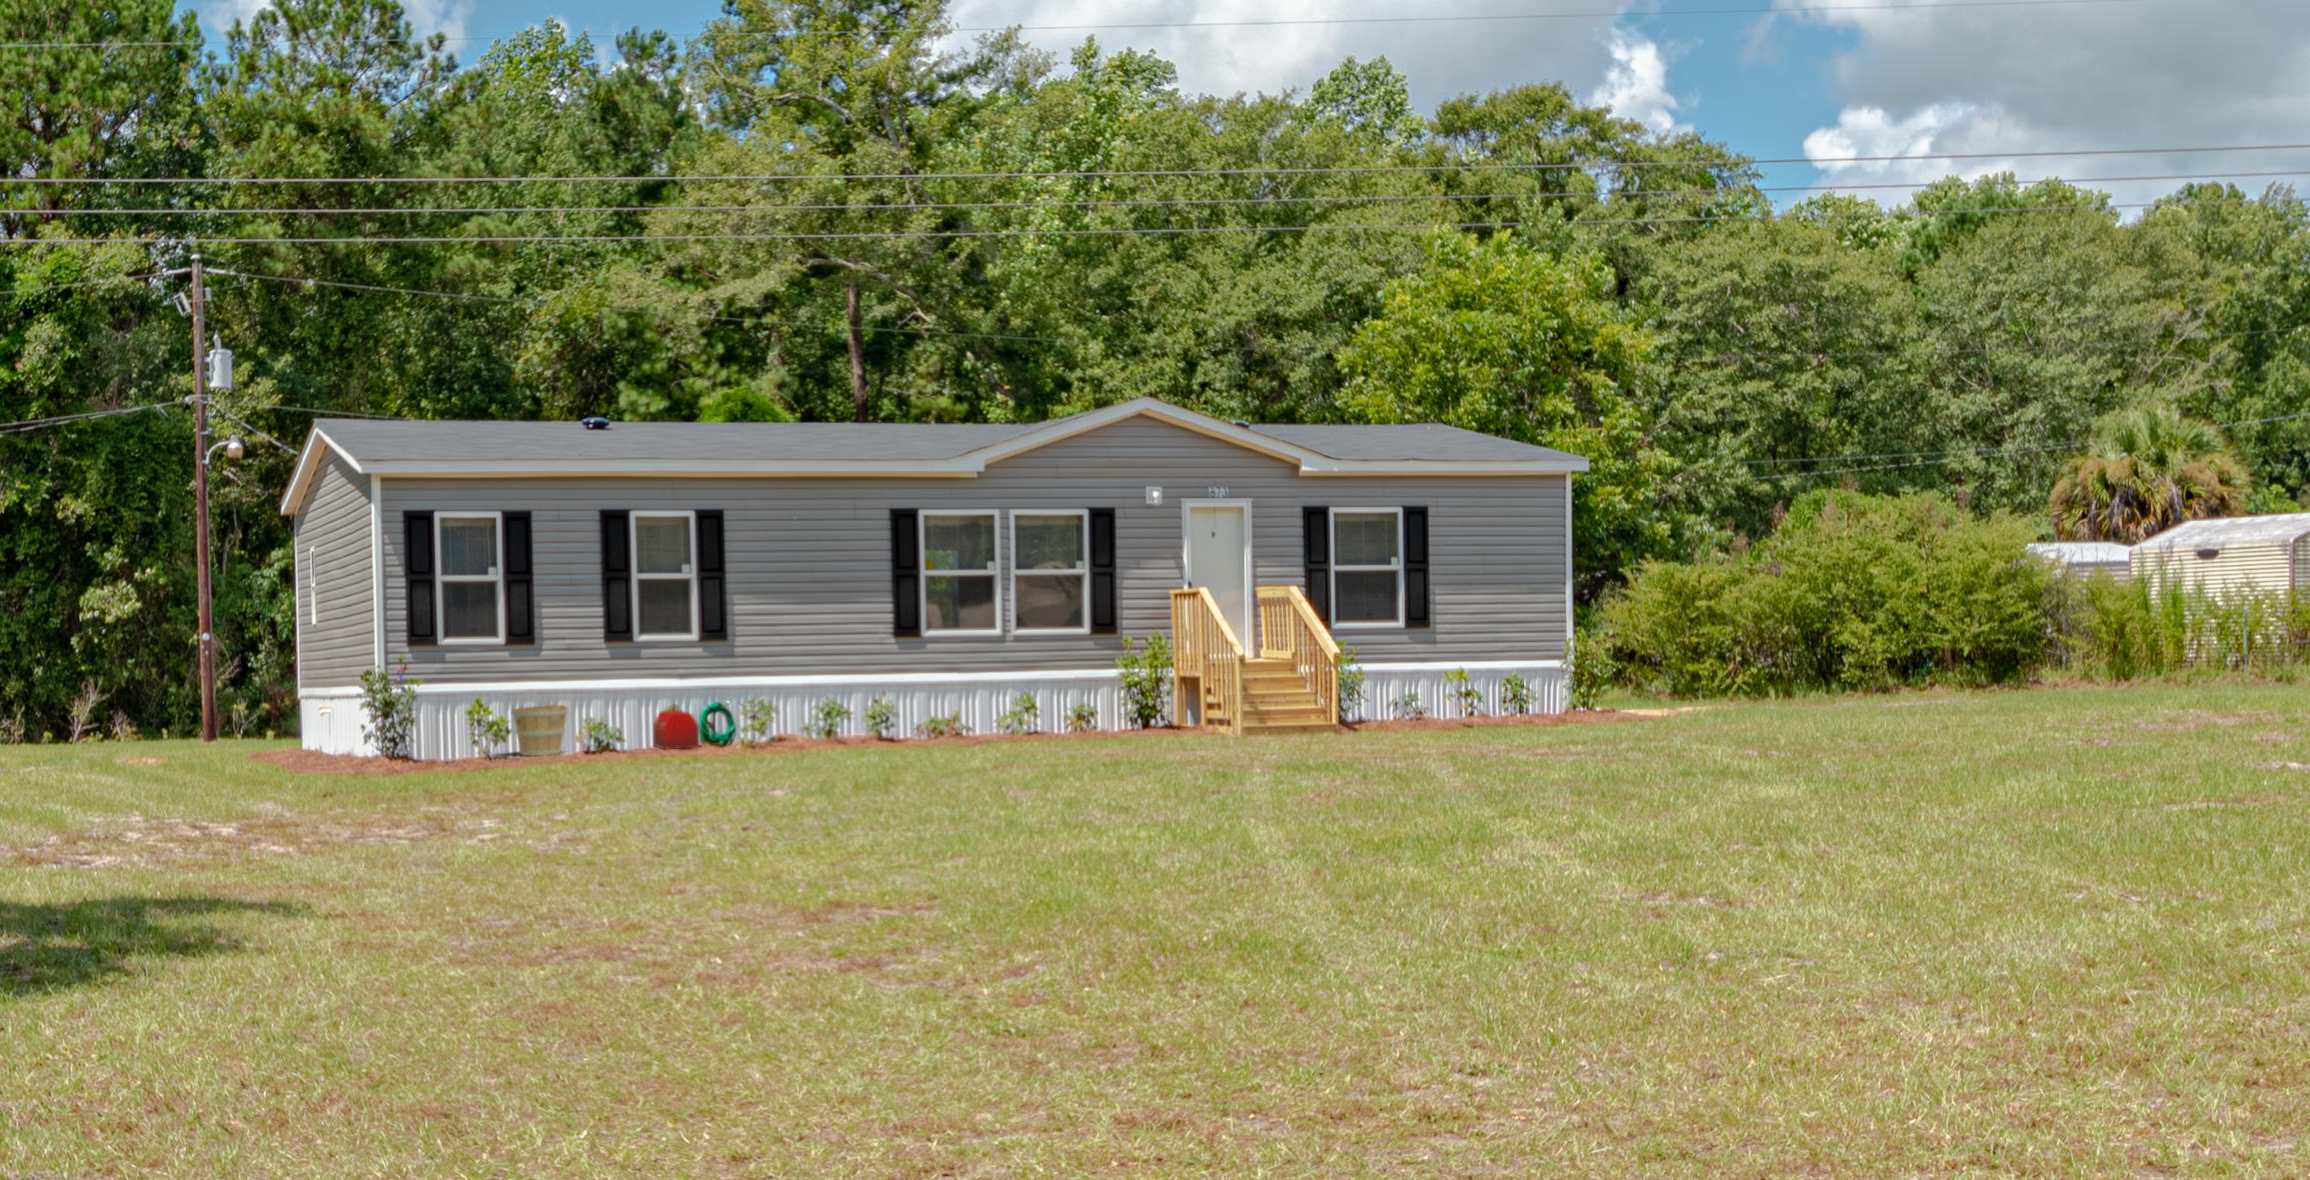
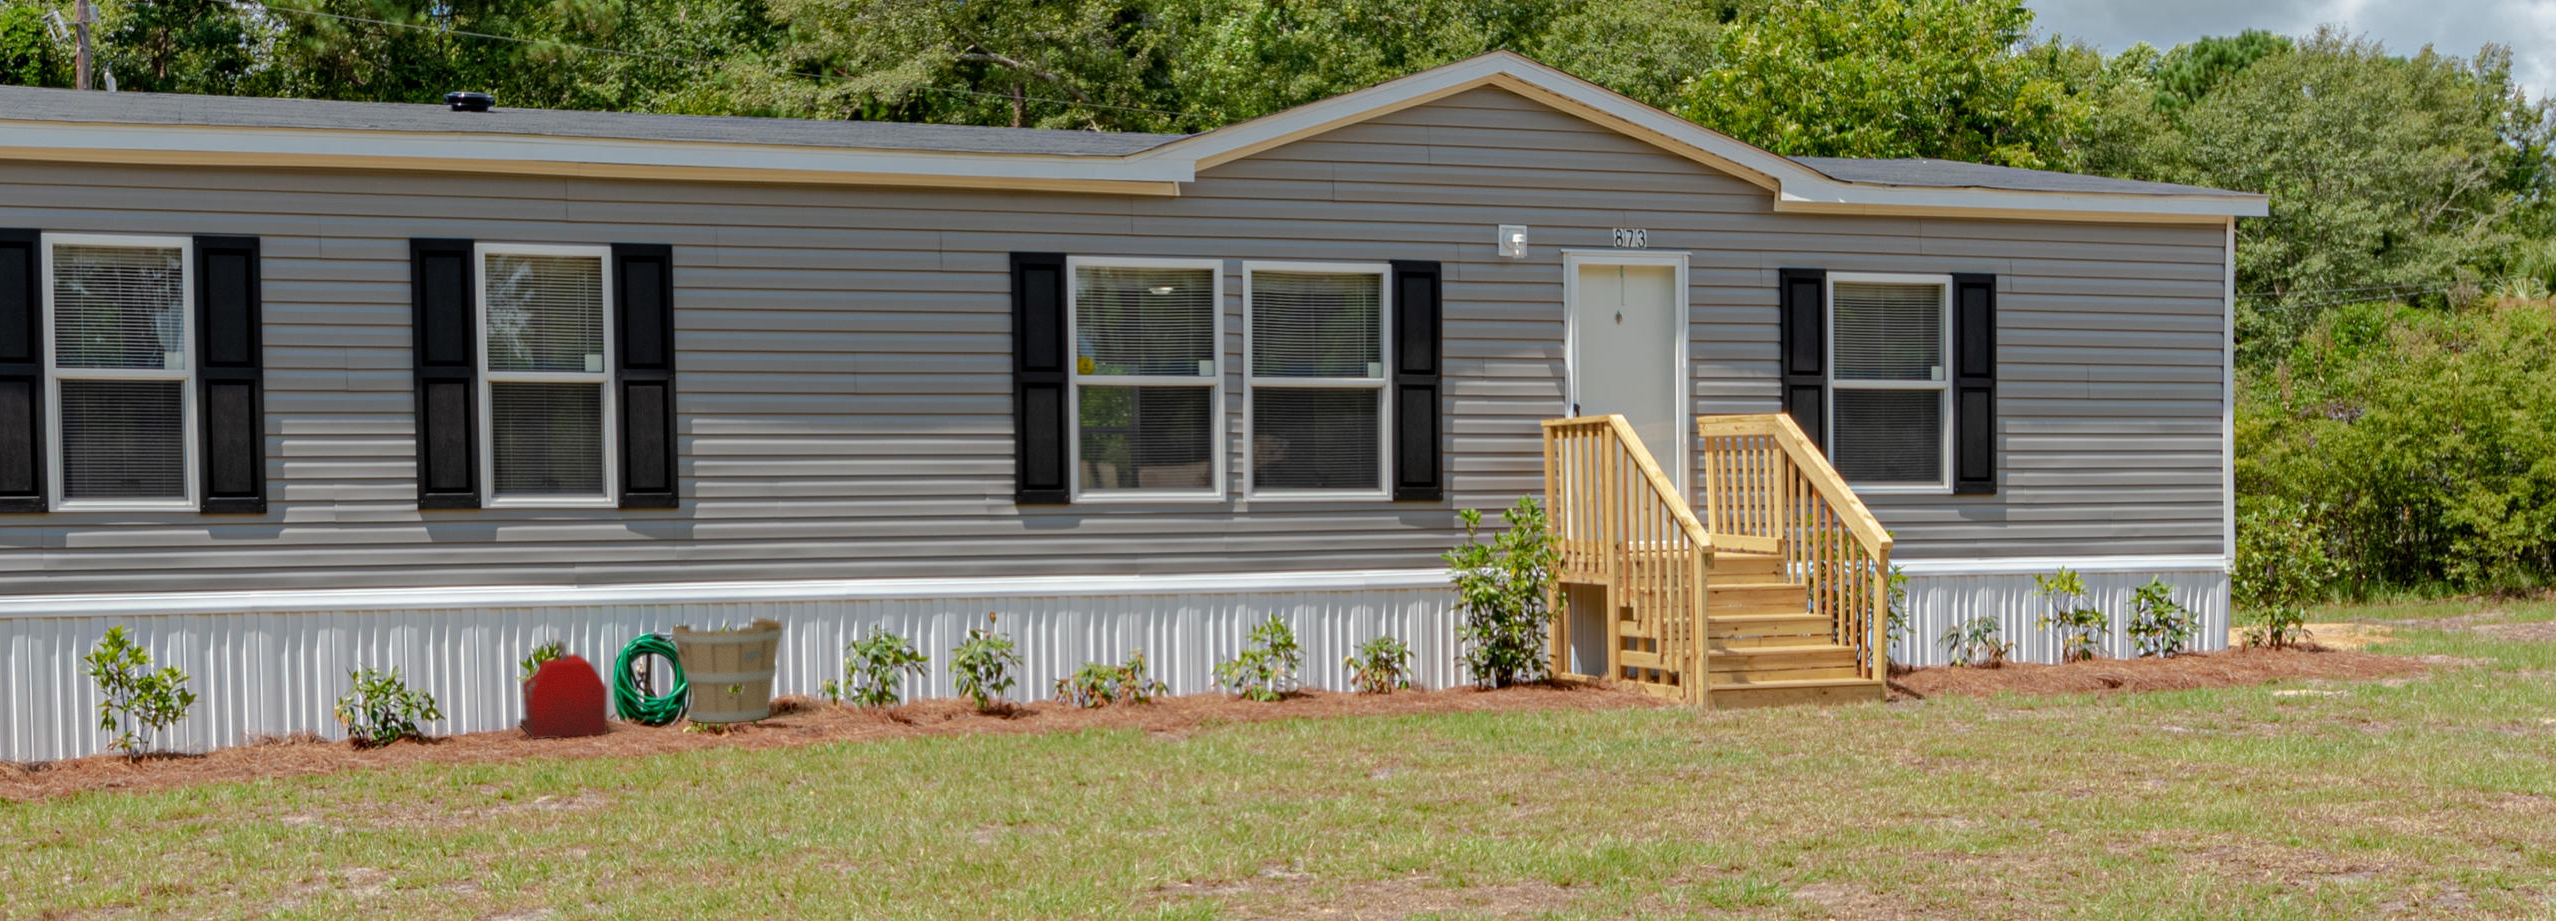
wooden bucket: present [512,704,568,756] -> present [672,618,783,723]

